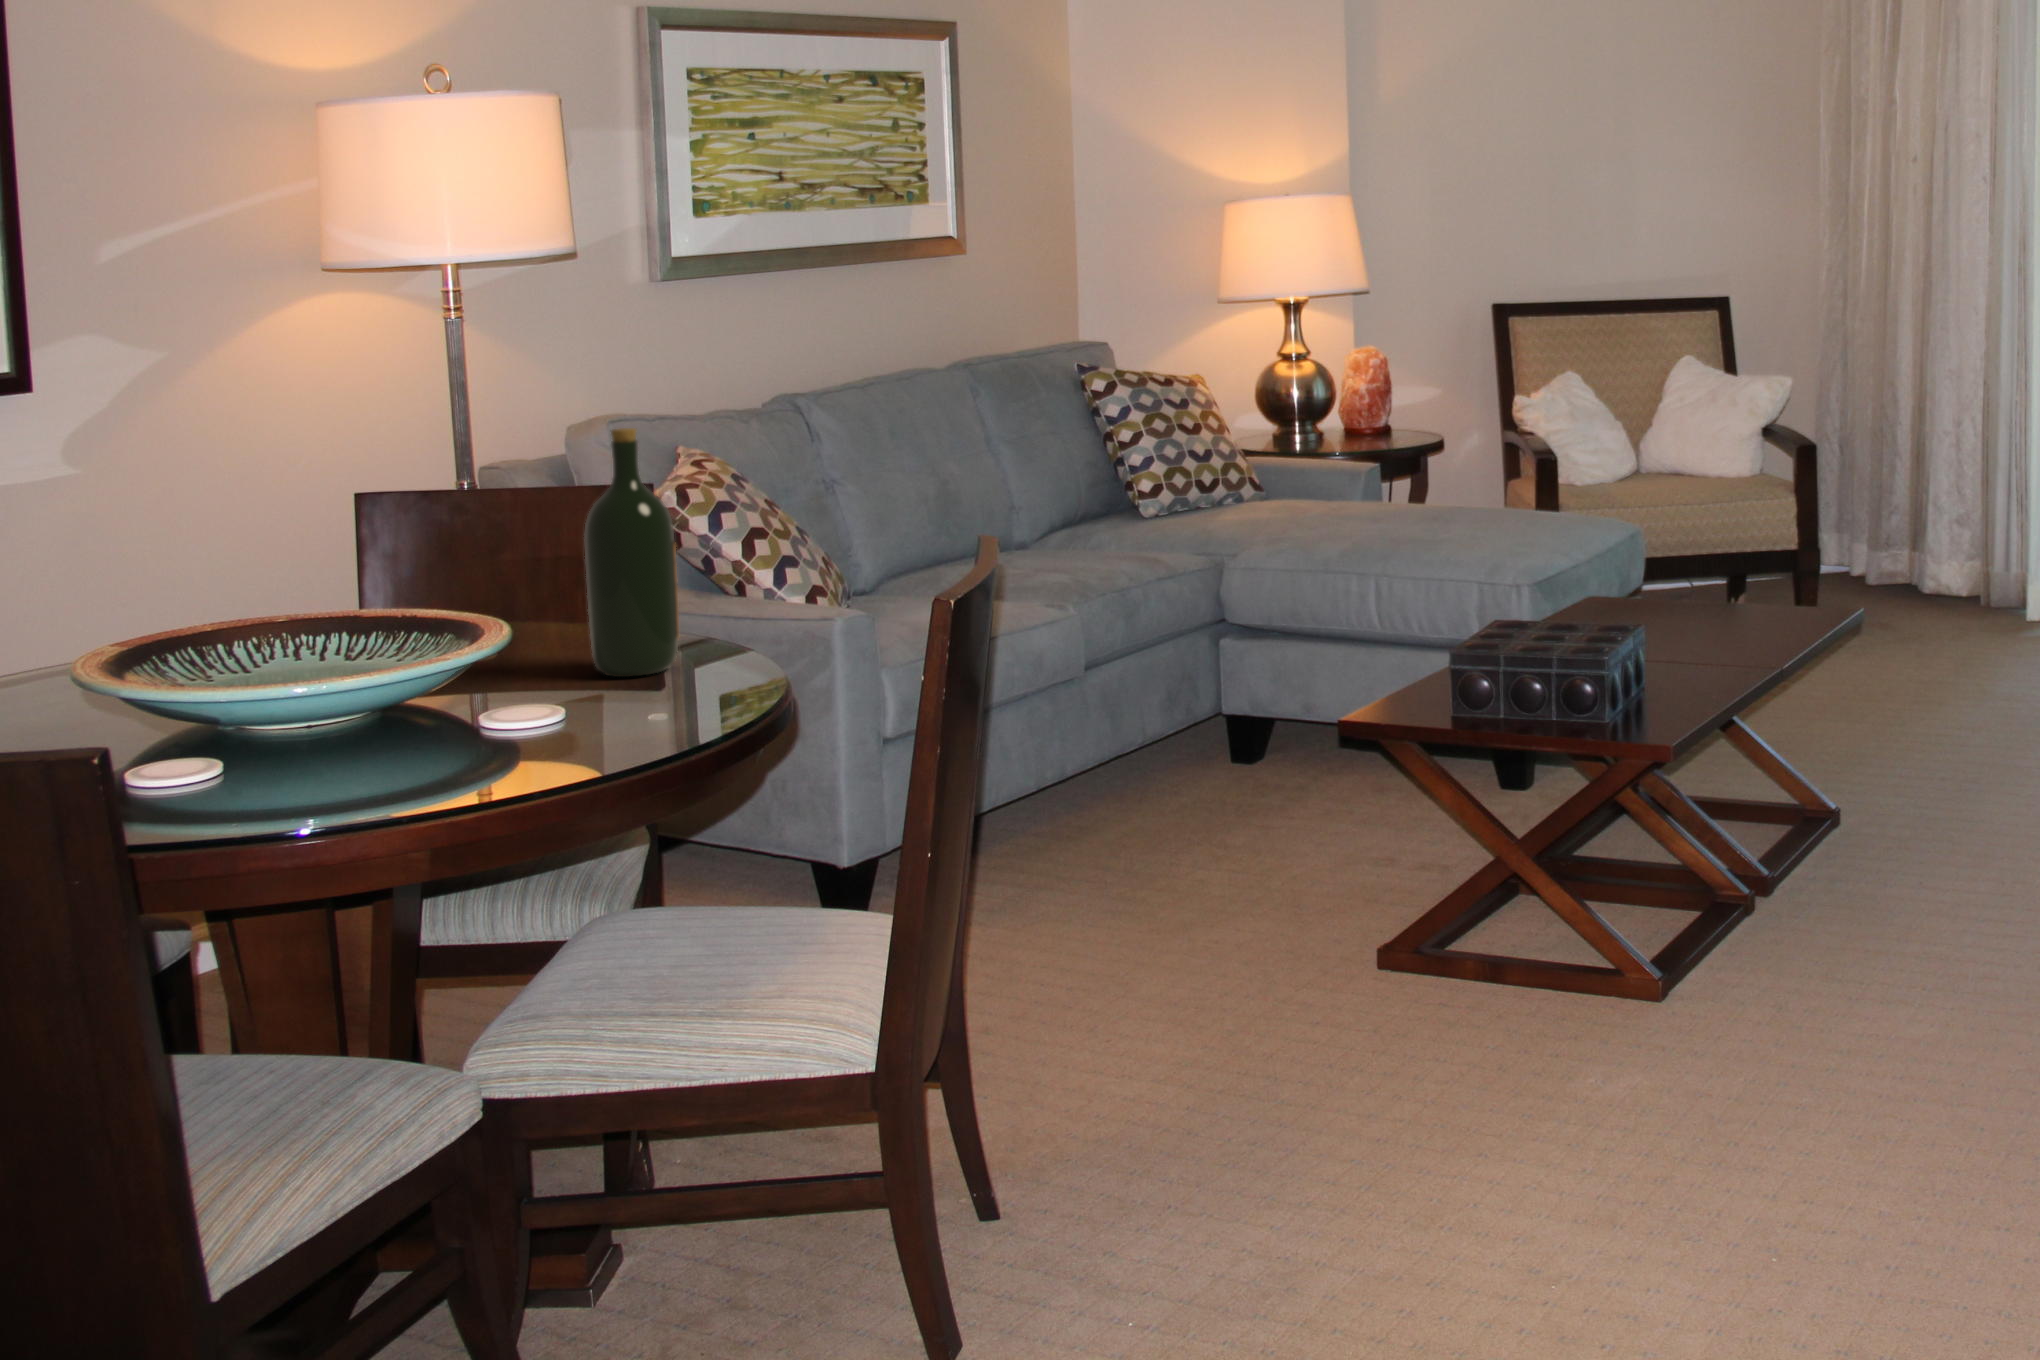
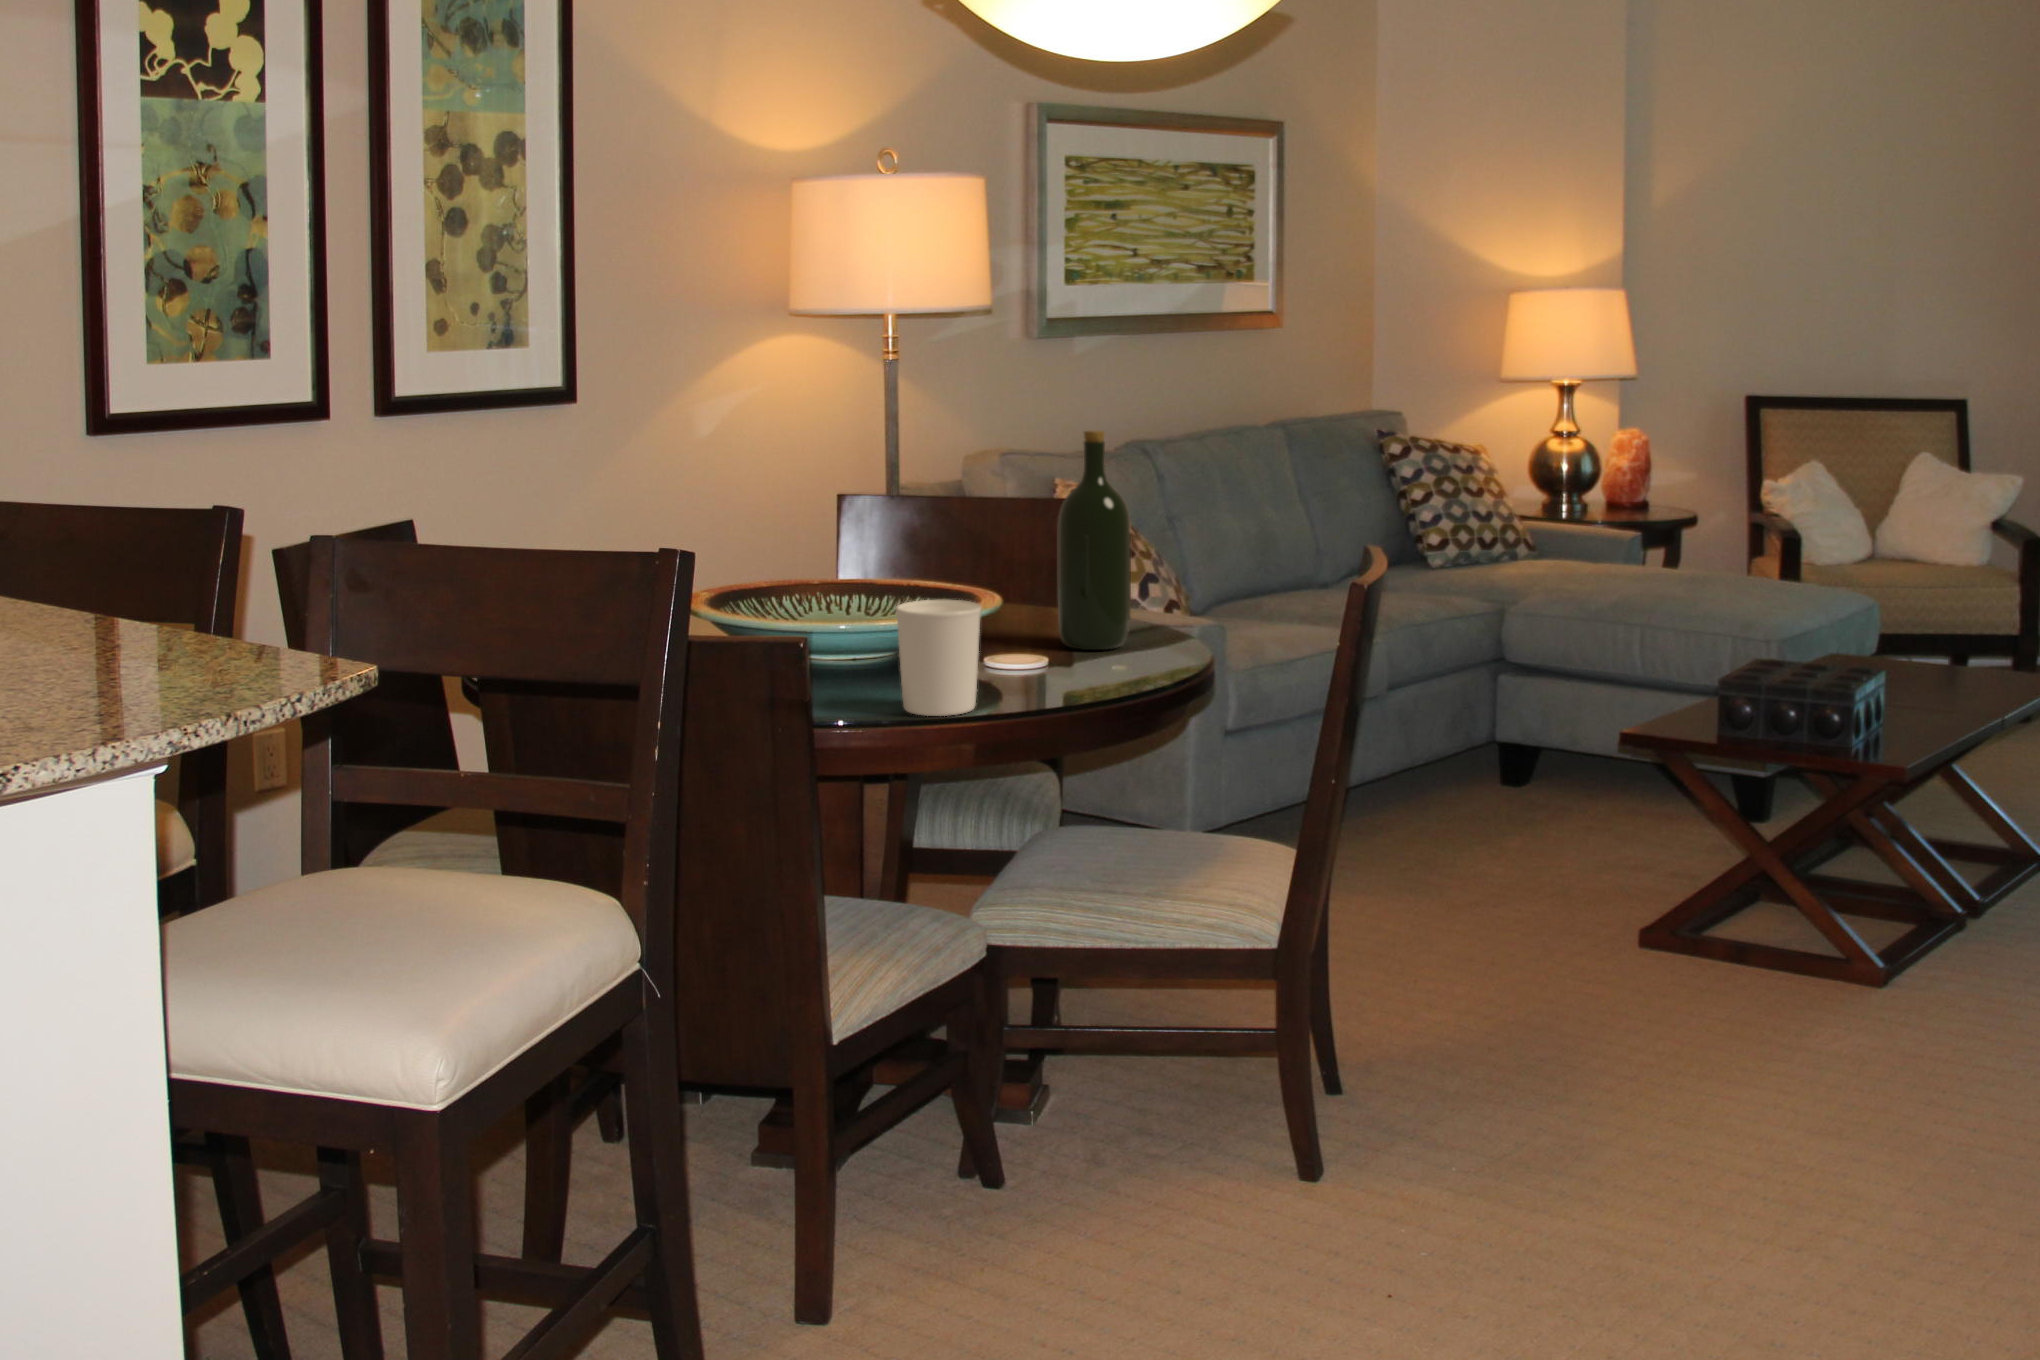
candle holder: none [343,645,452,782] -> present [896,600,981,716]

